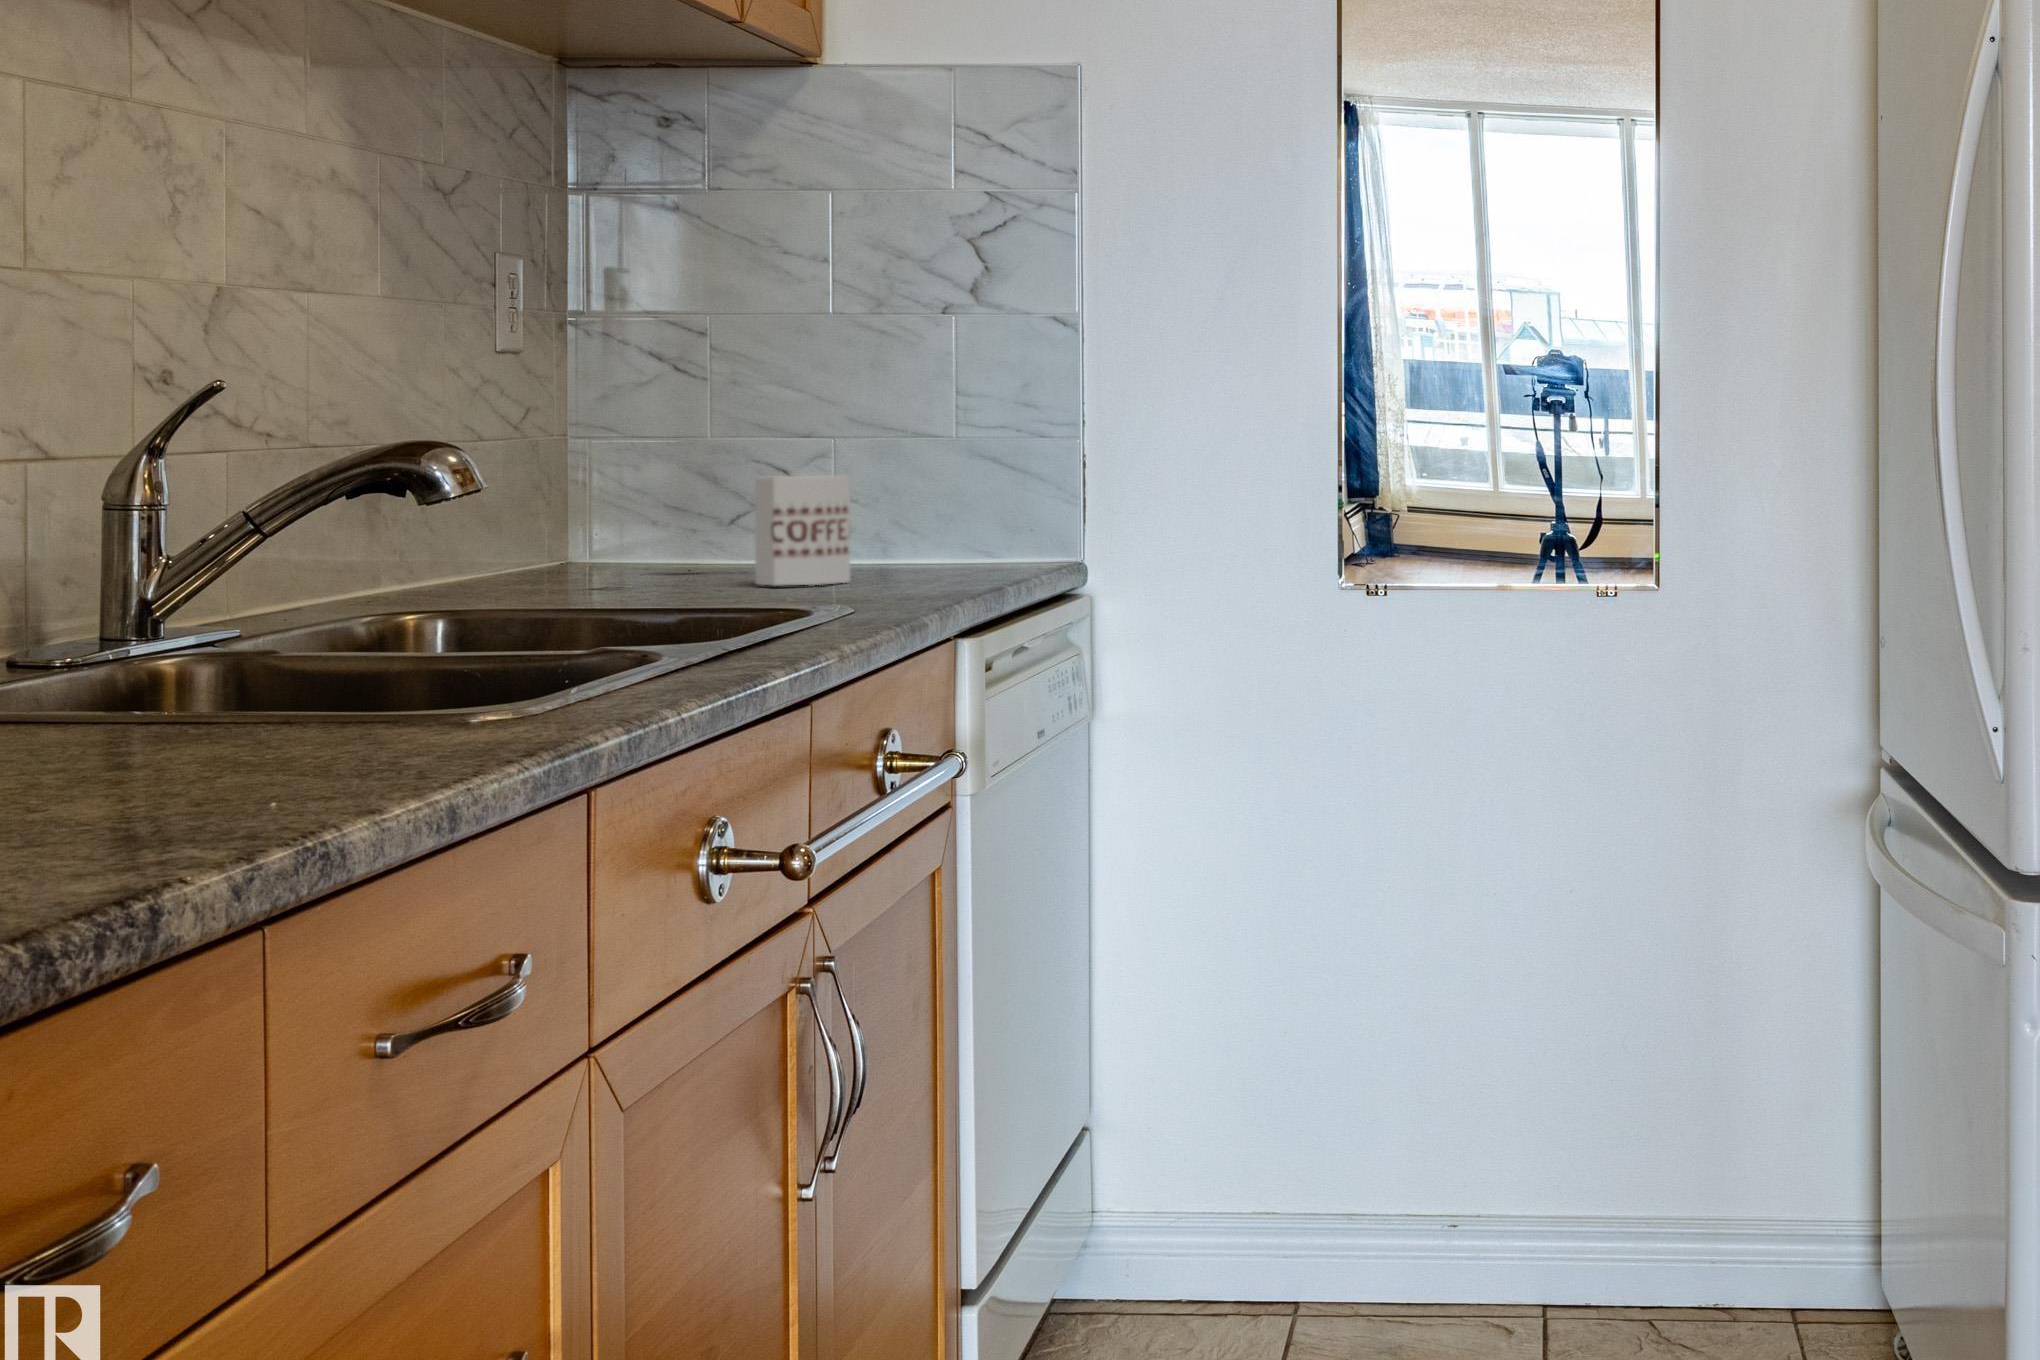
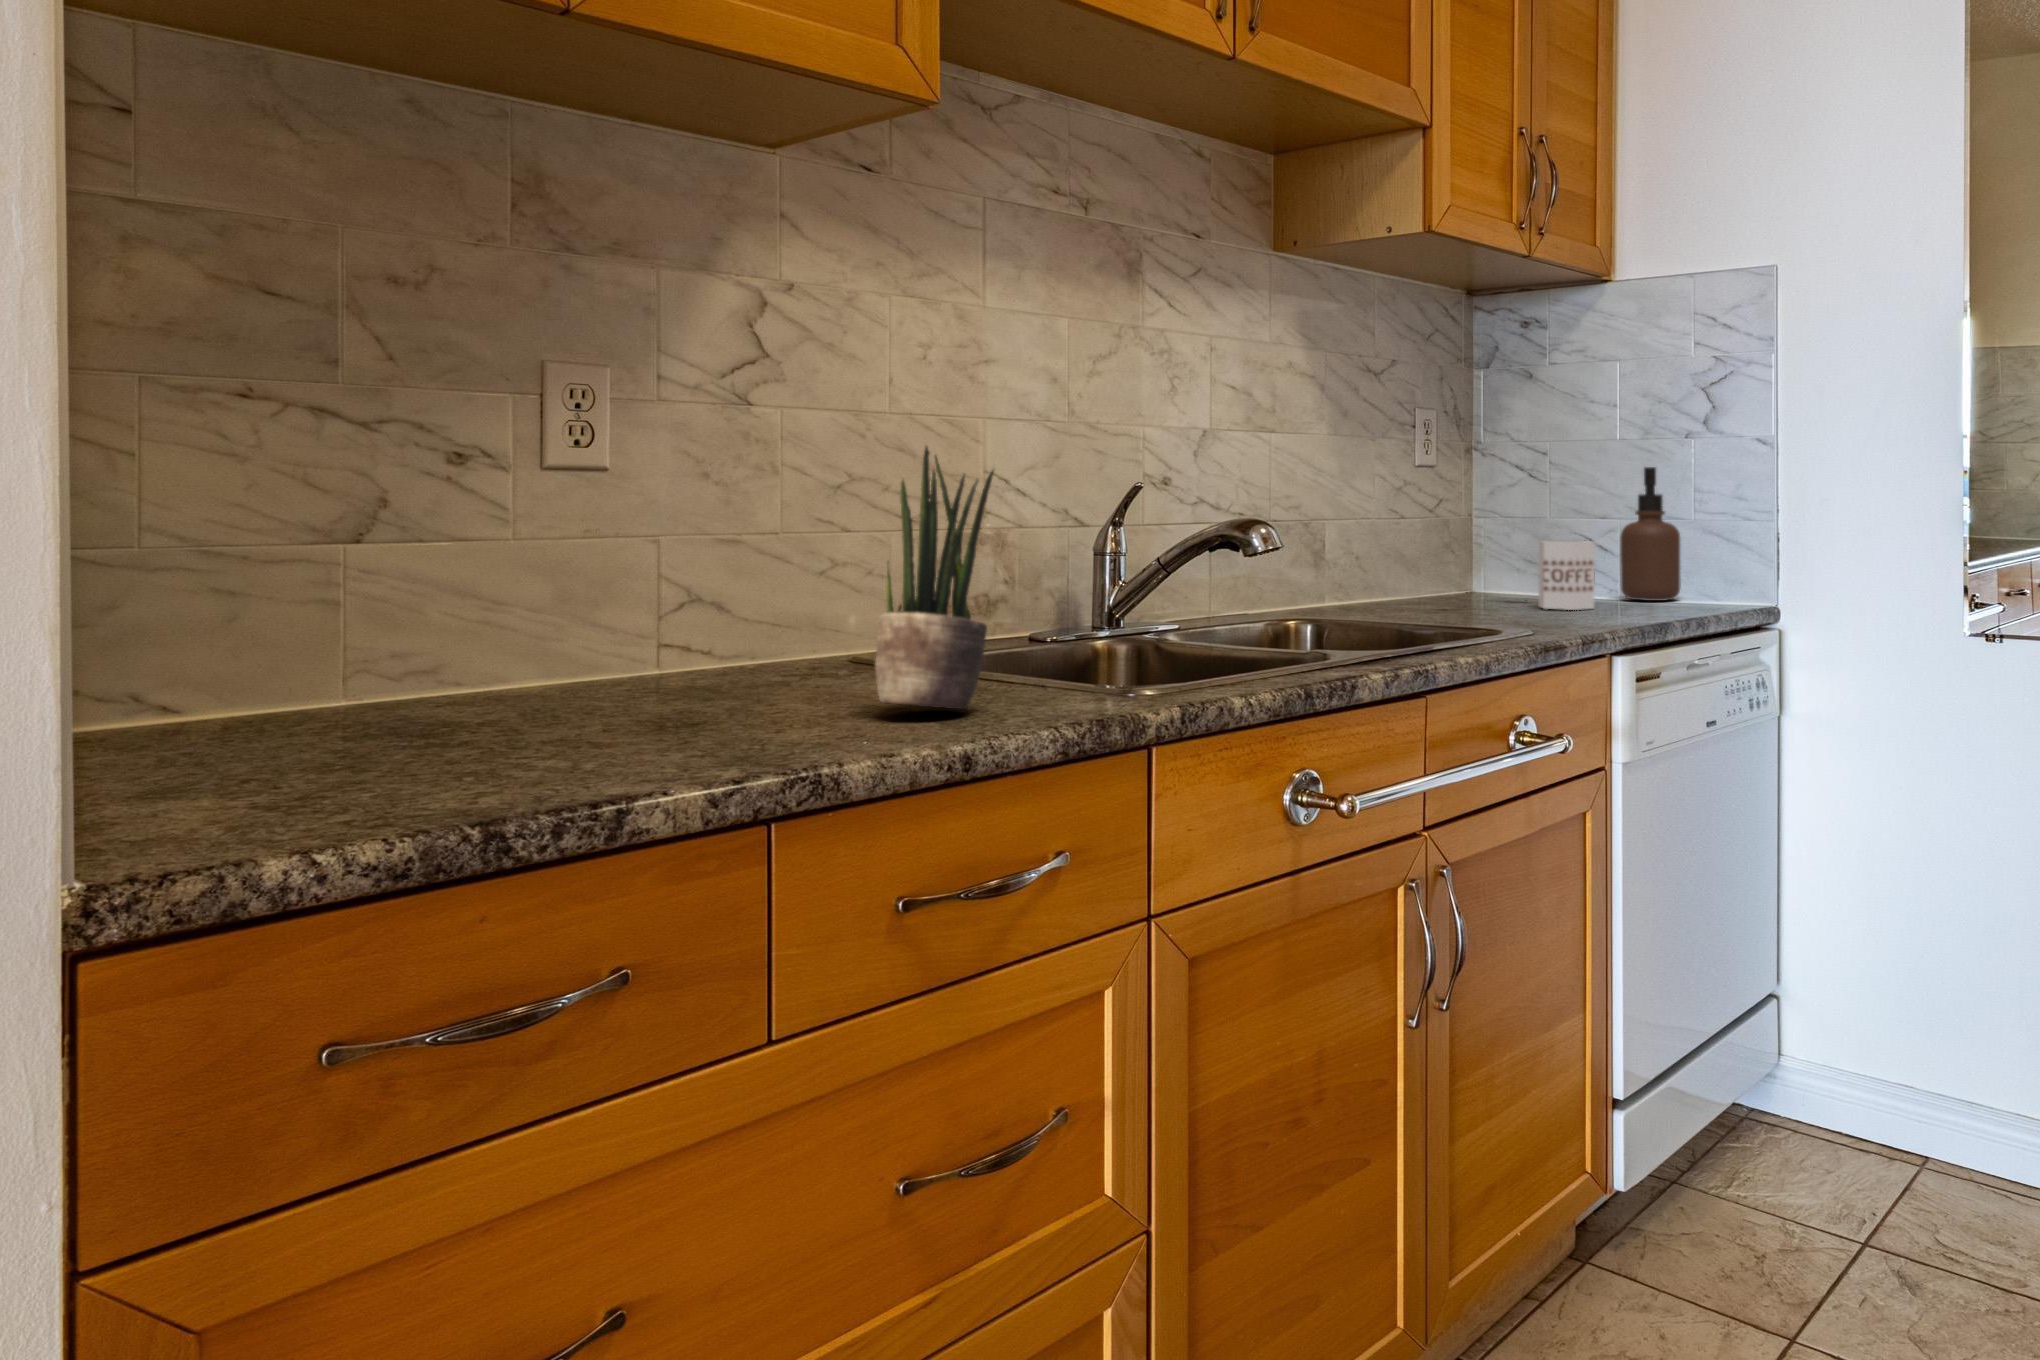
potted plant: none [149,234,377,743] -> present [875,447,994,709]
soap dispenser: none [852,363,944,570] -> present [1620,467,1681,601]

